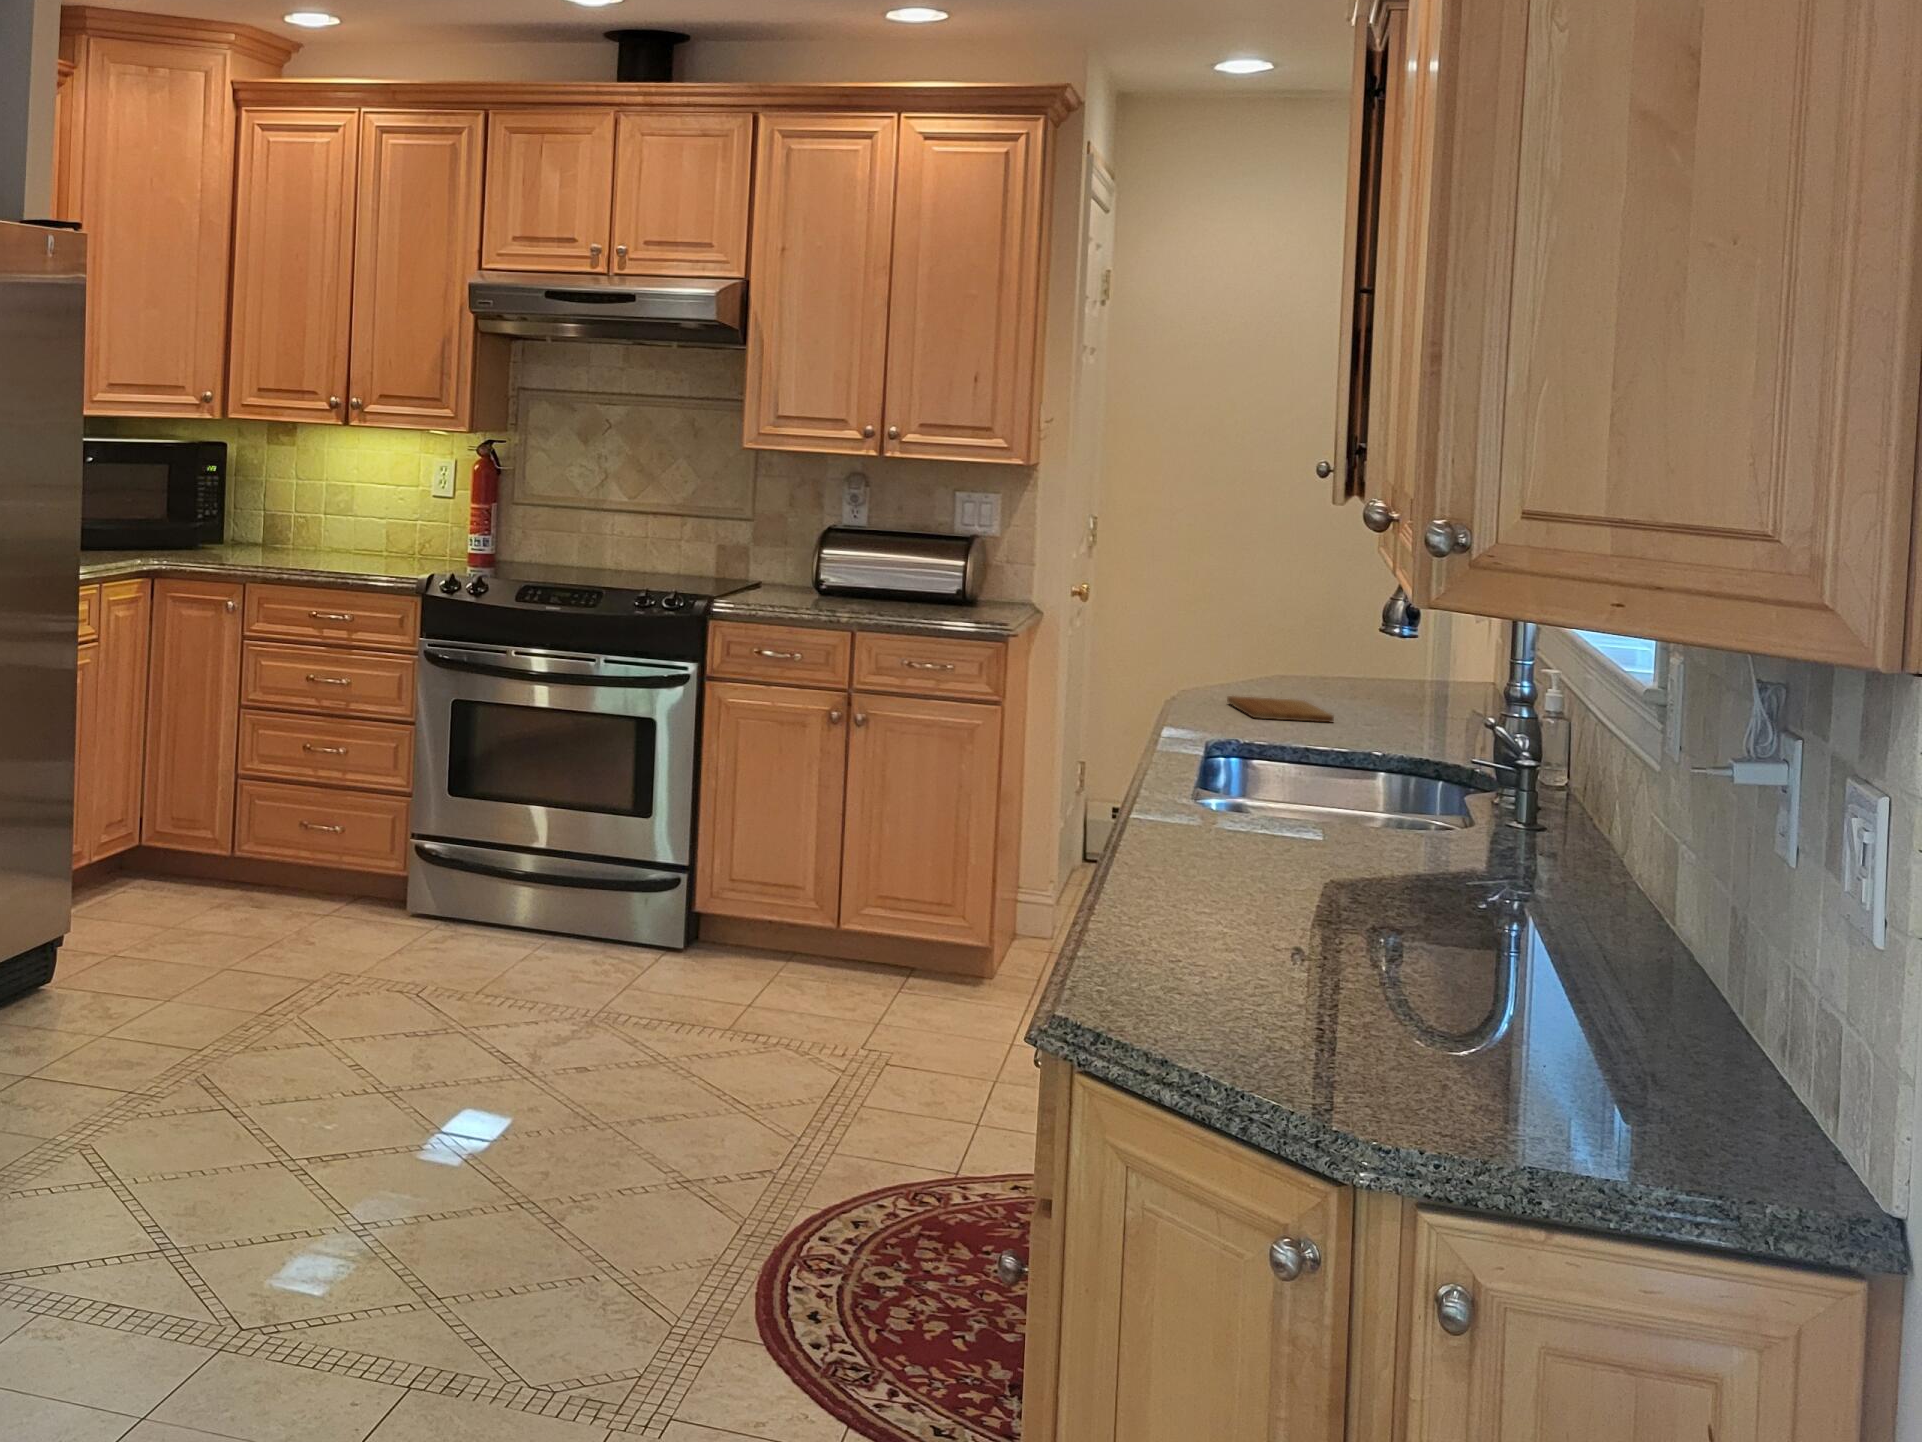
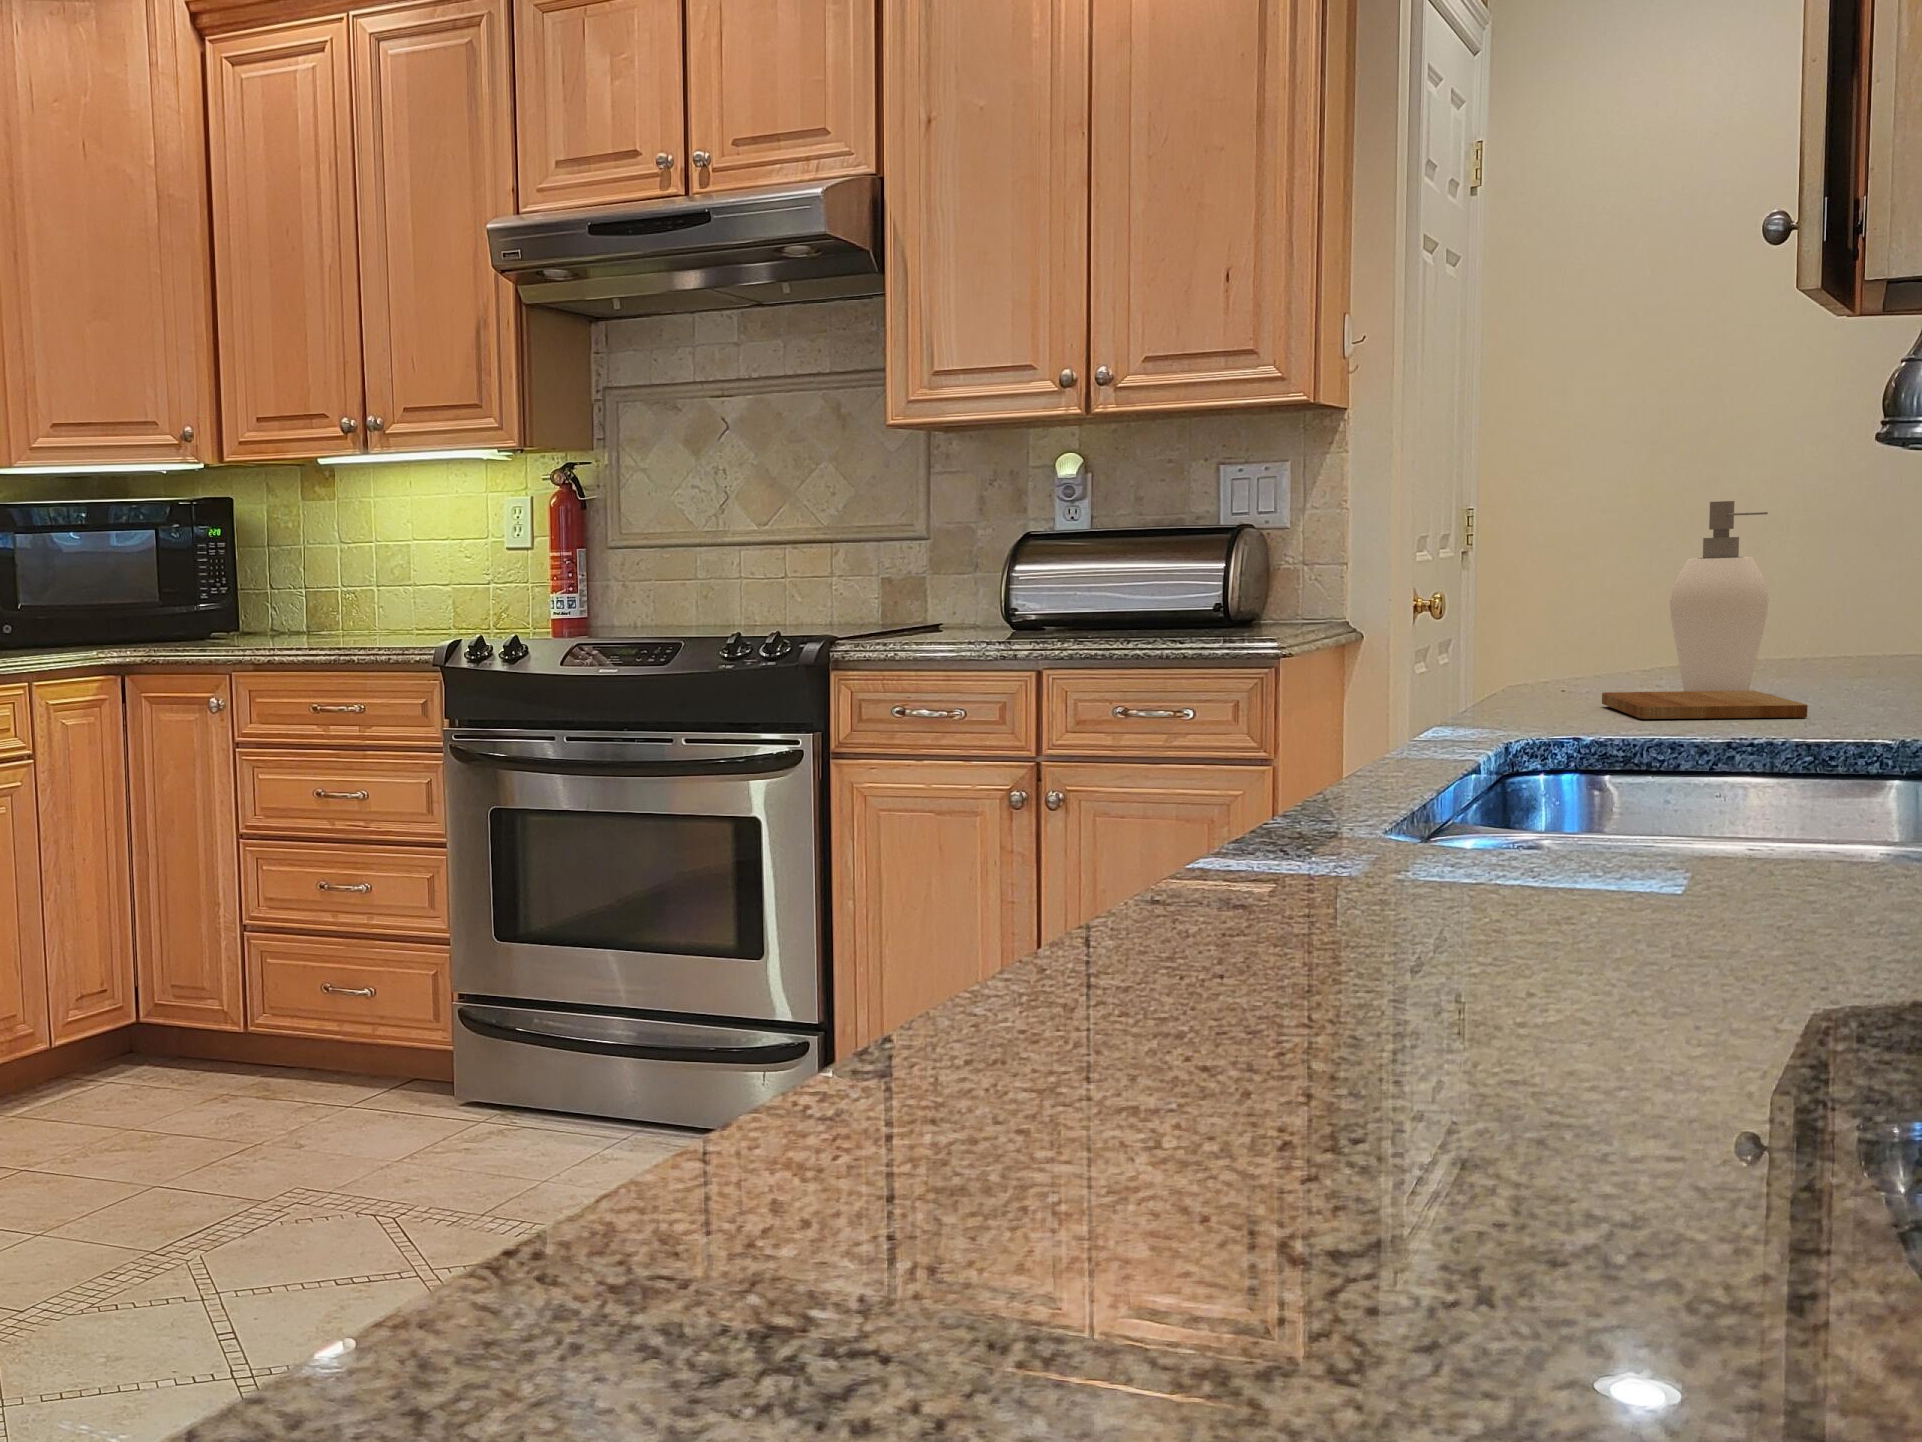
soap dispenser: none [1258,588,1311,698] -> present [1670,501,1768,691]

